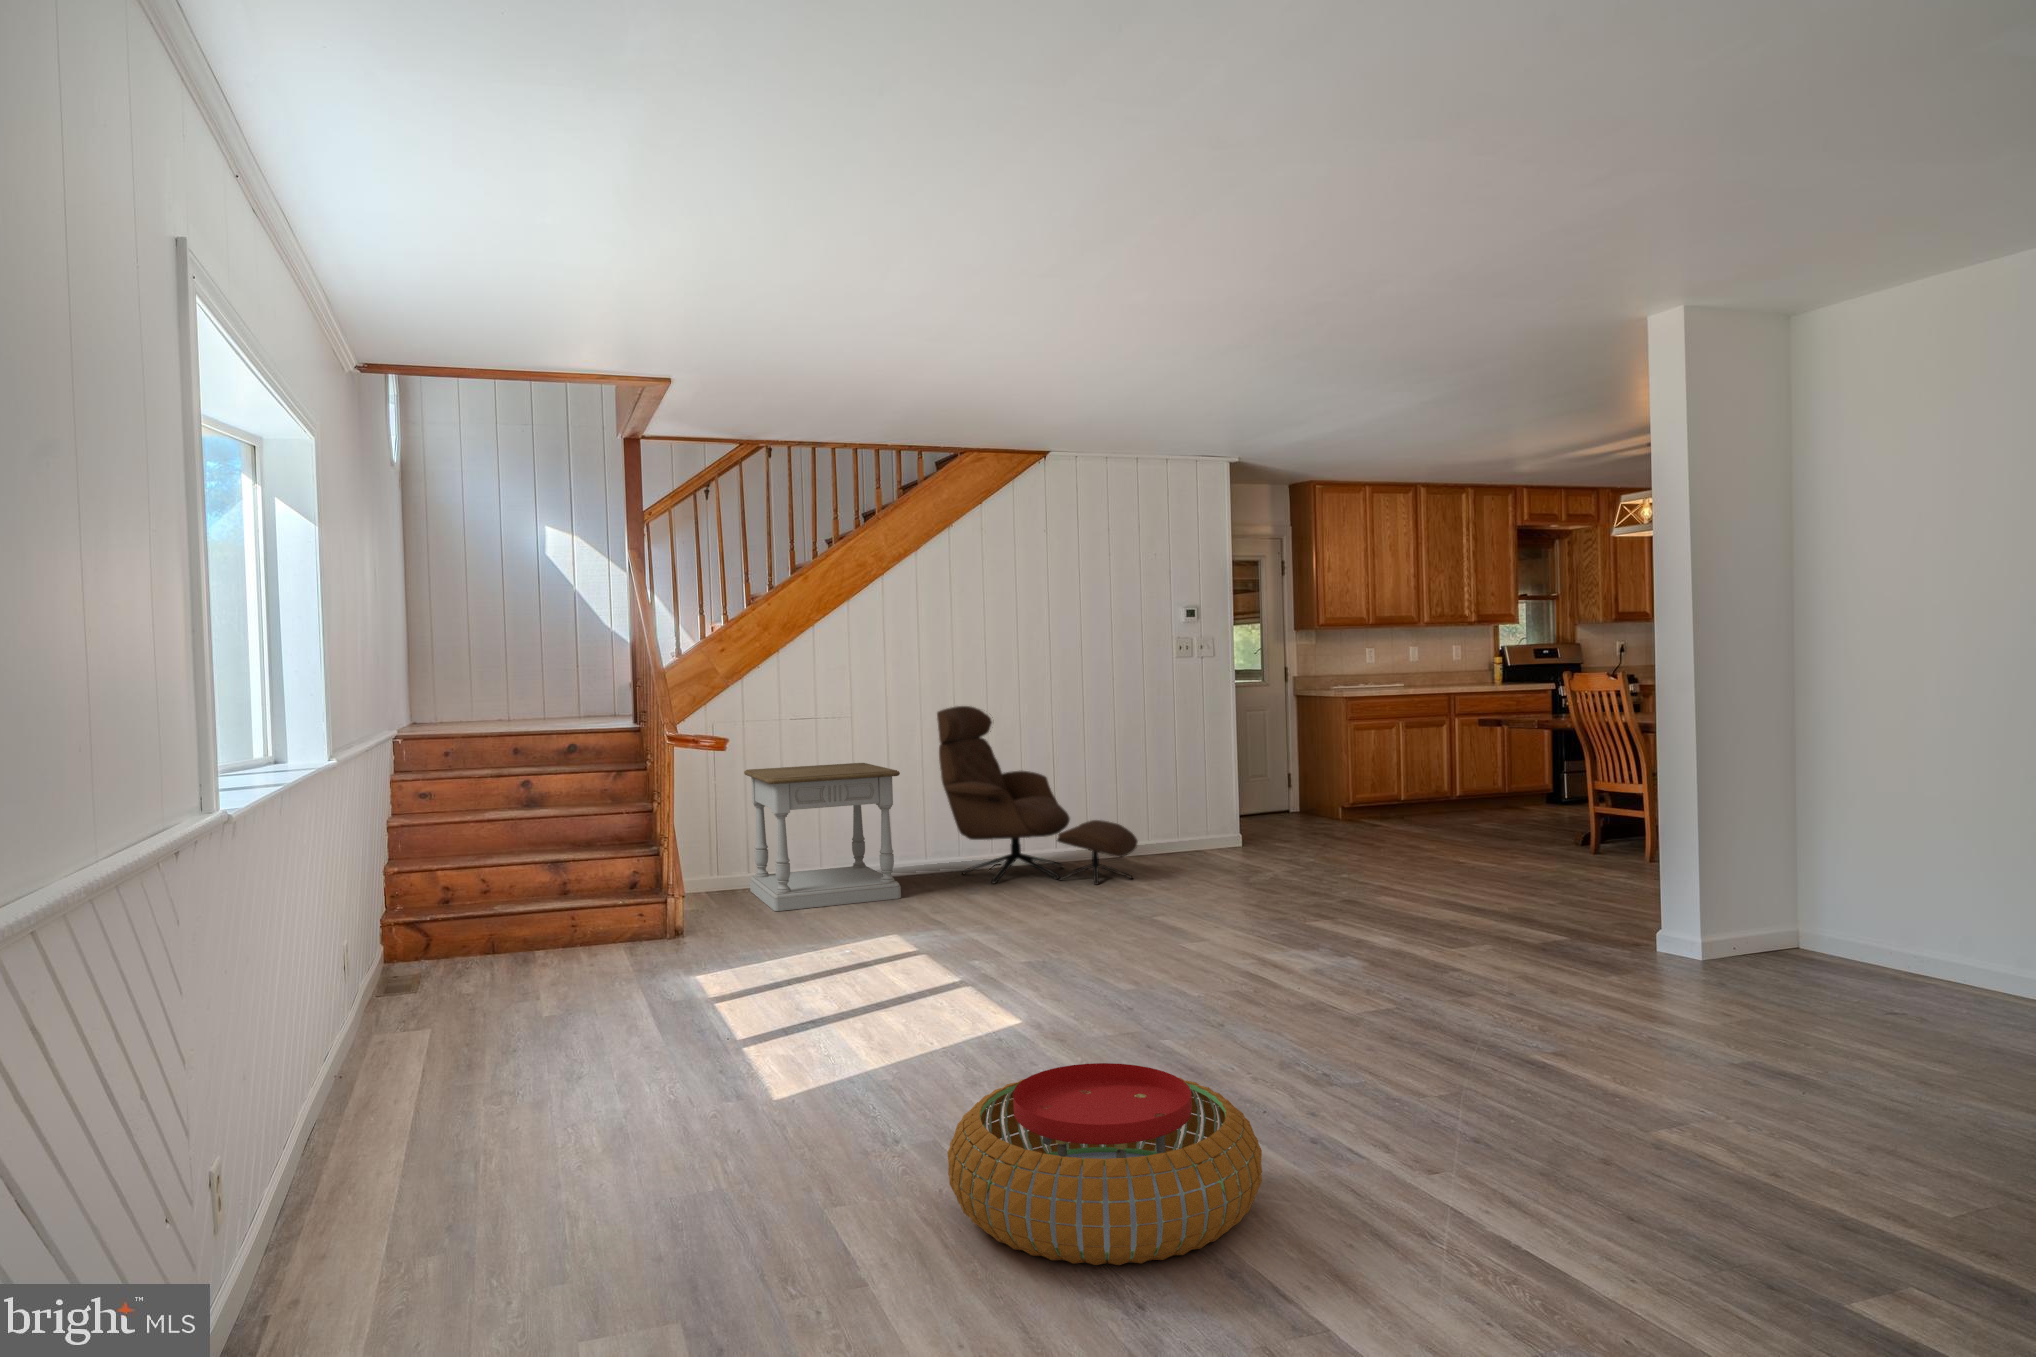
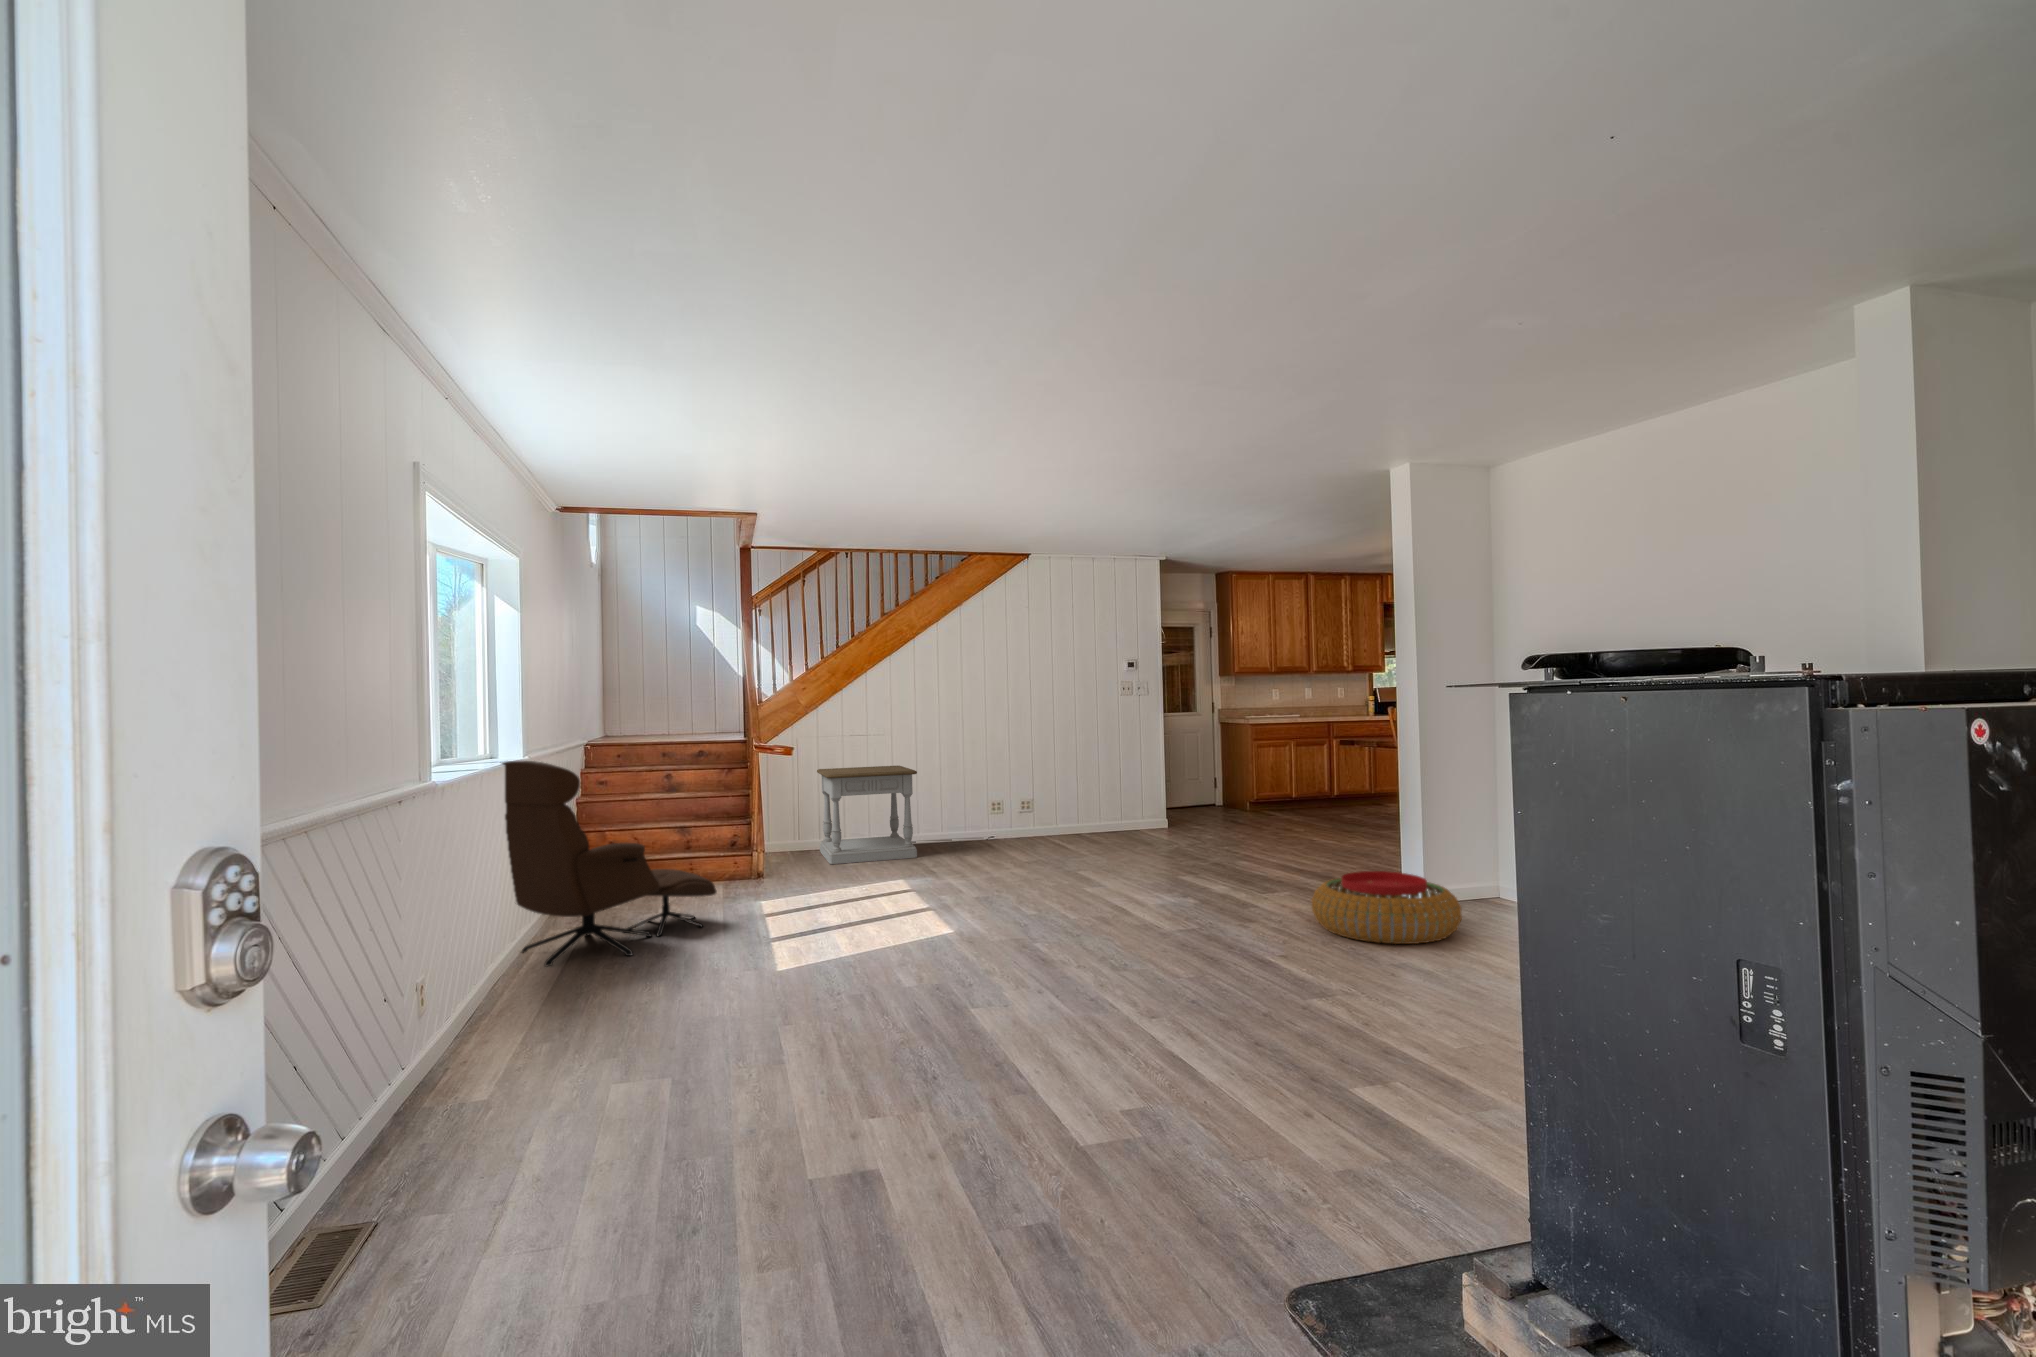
lounge chair: present [937,706,1138,885] -> present [502,761,717,967]
pouf: present [948,1063,1262,1265] -> present [1312,871,1462,944]

